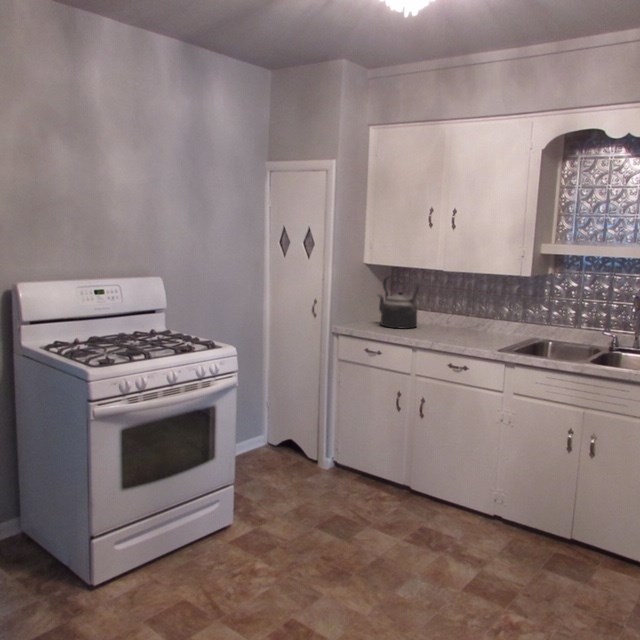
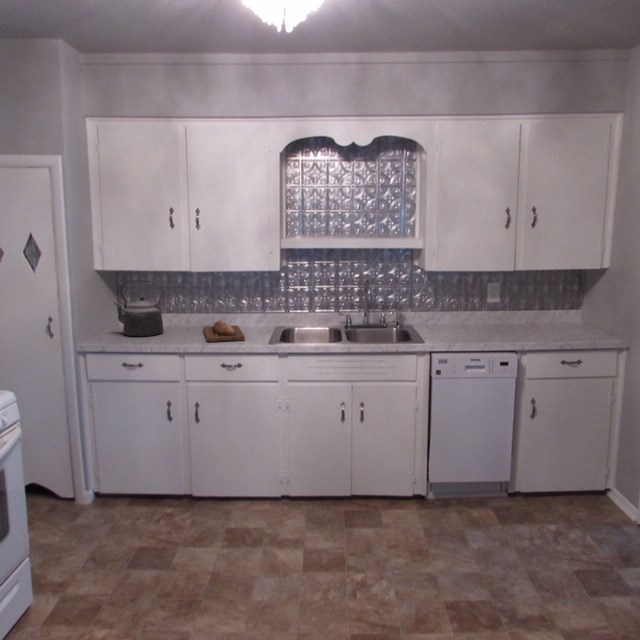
bread loaf: none [440,323,489,344] -> present [203,321,245,342]

